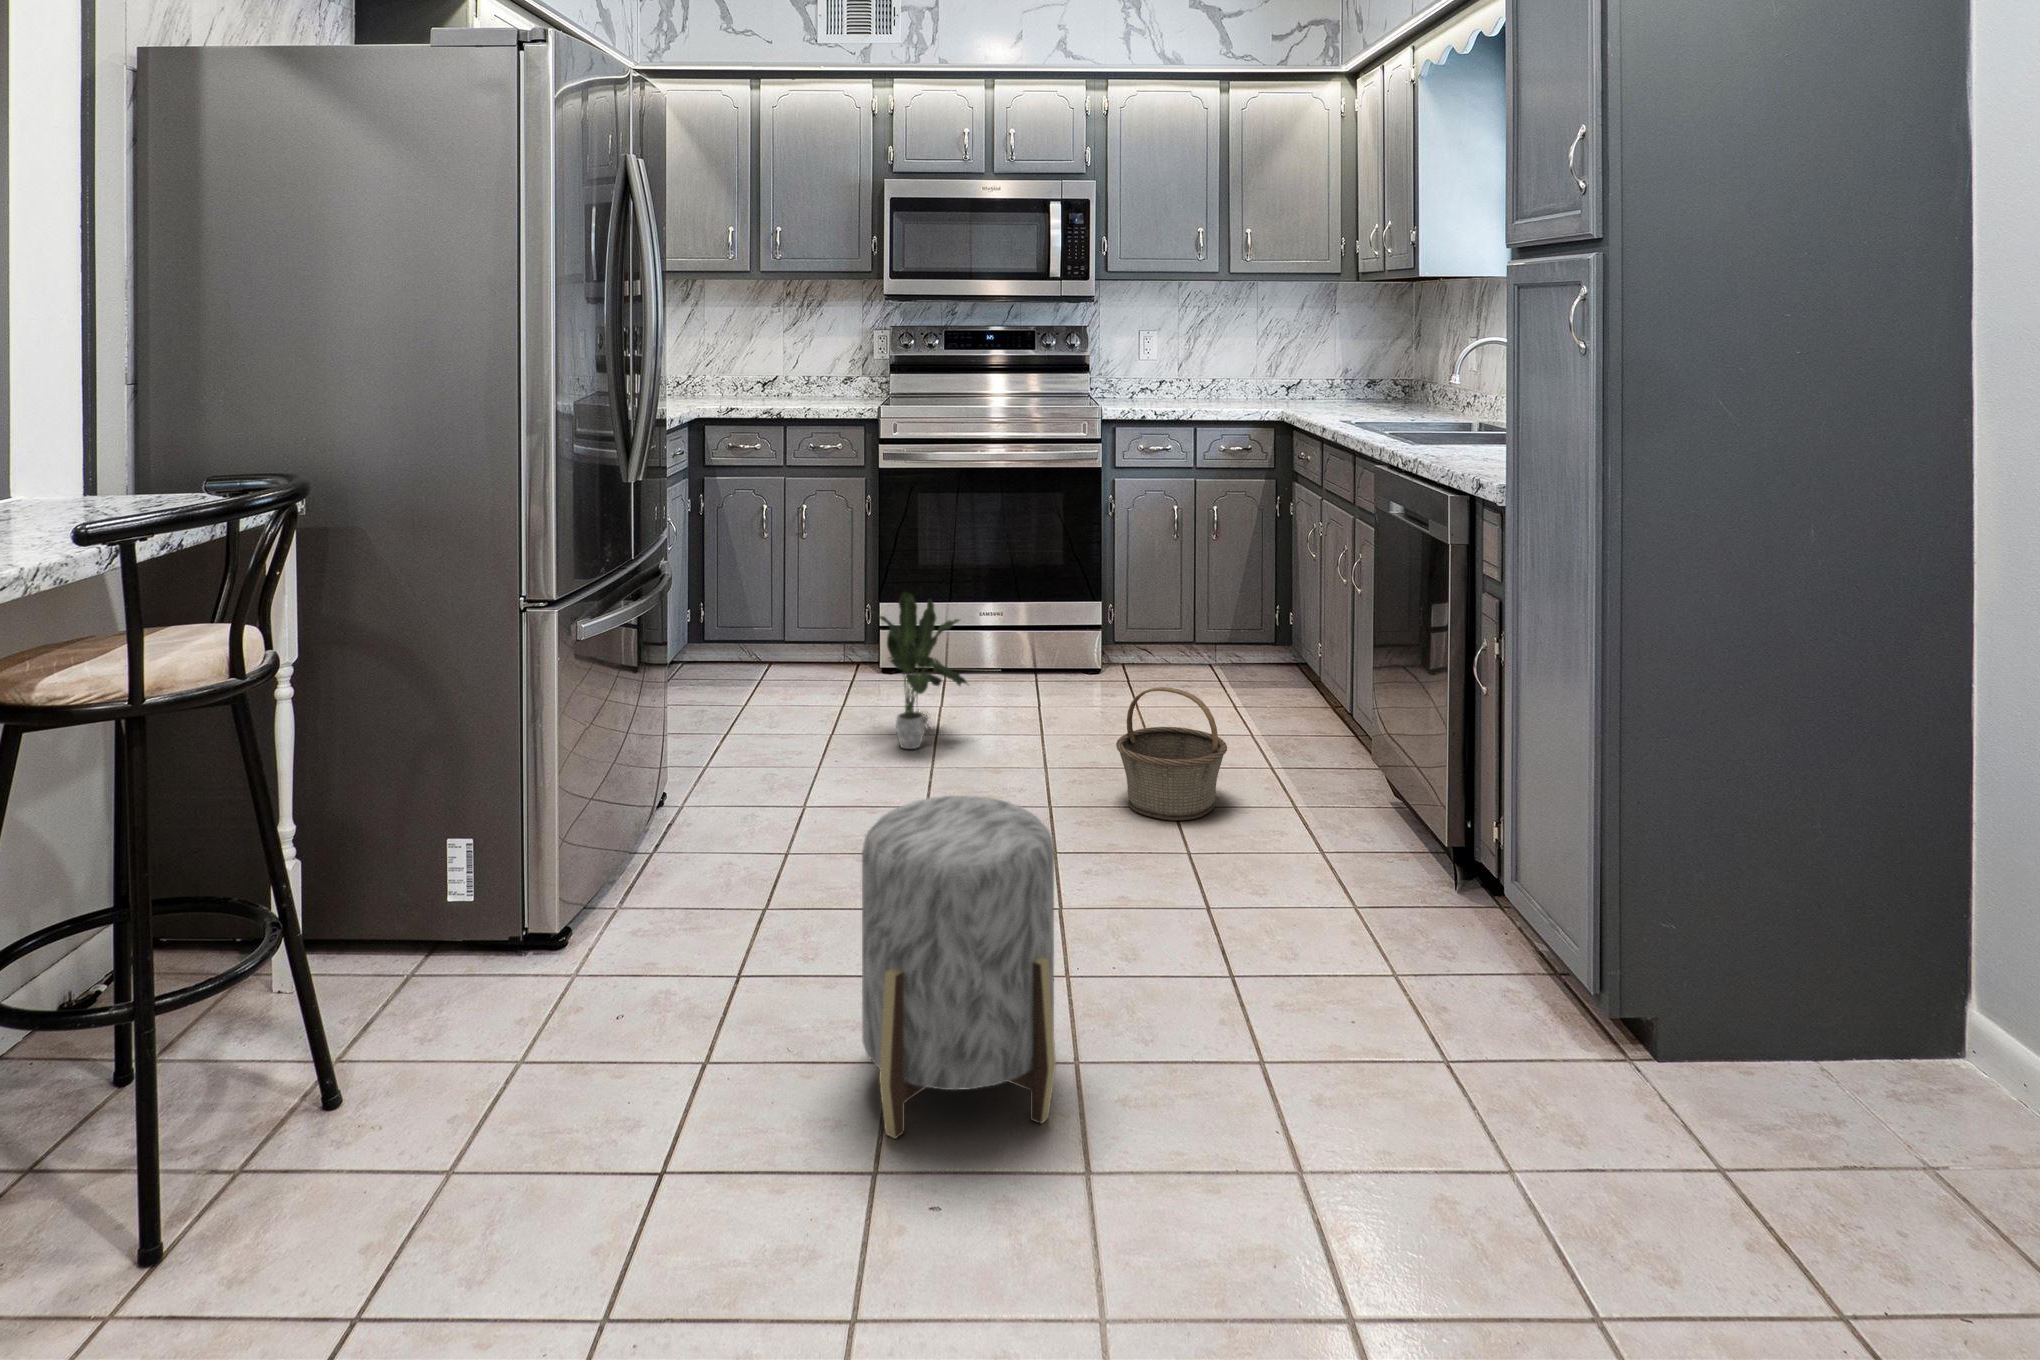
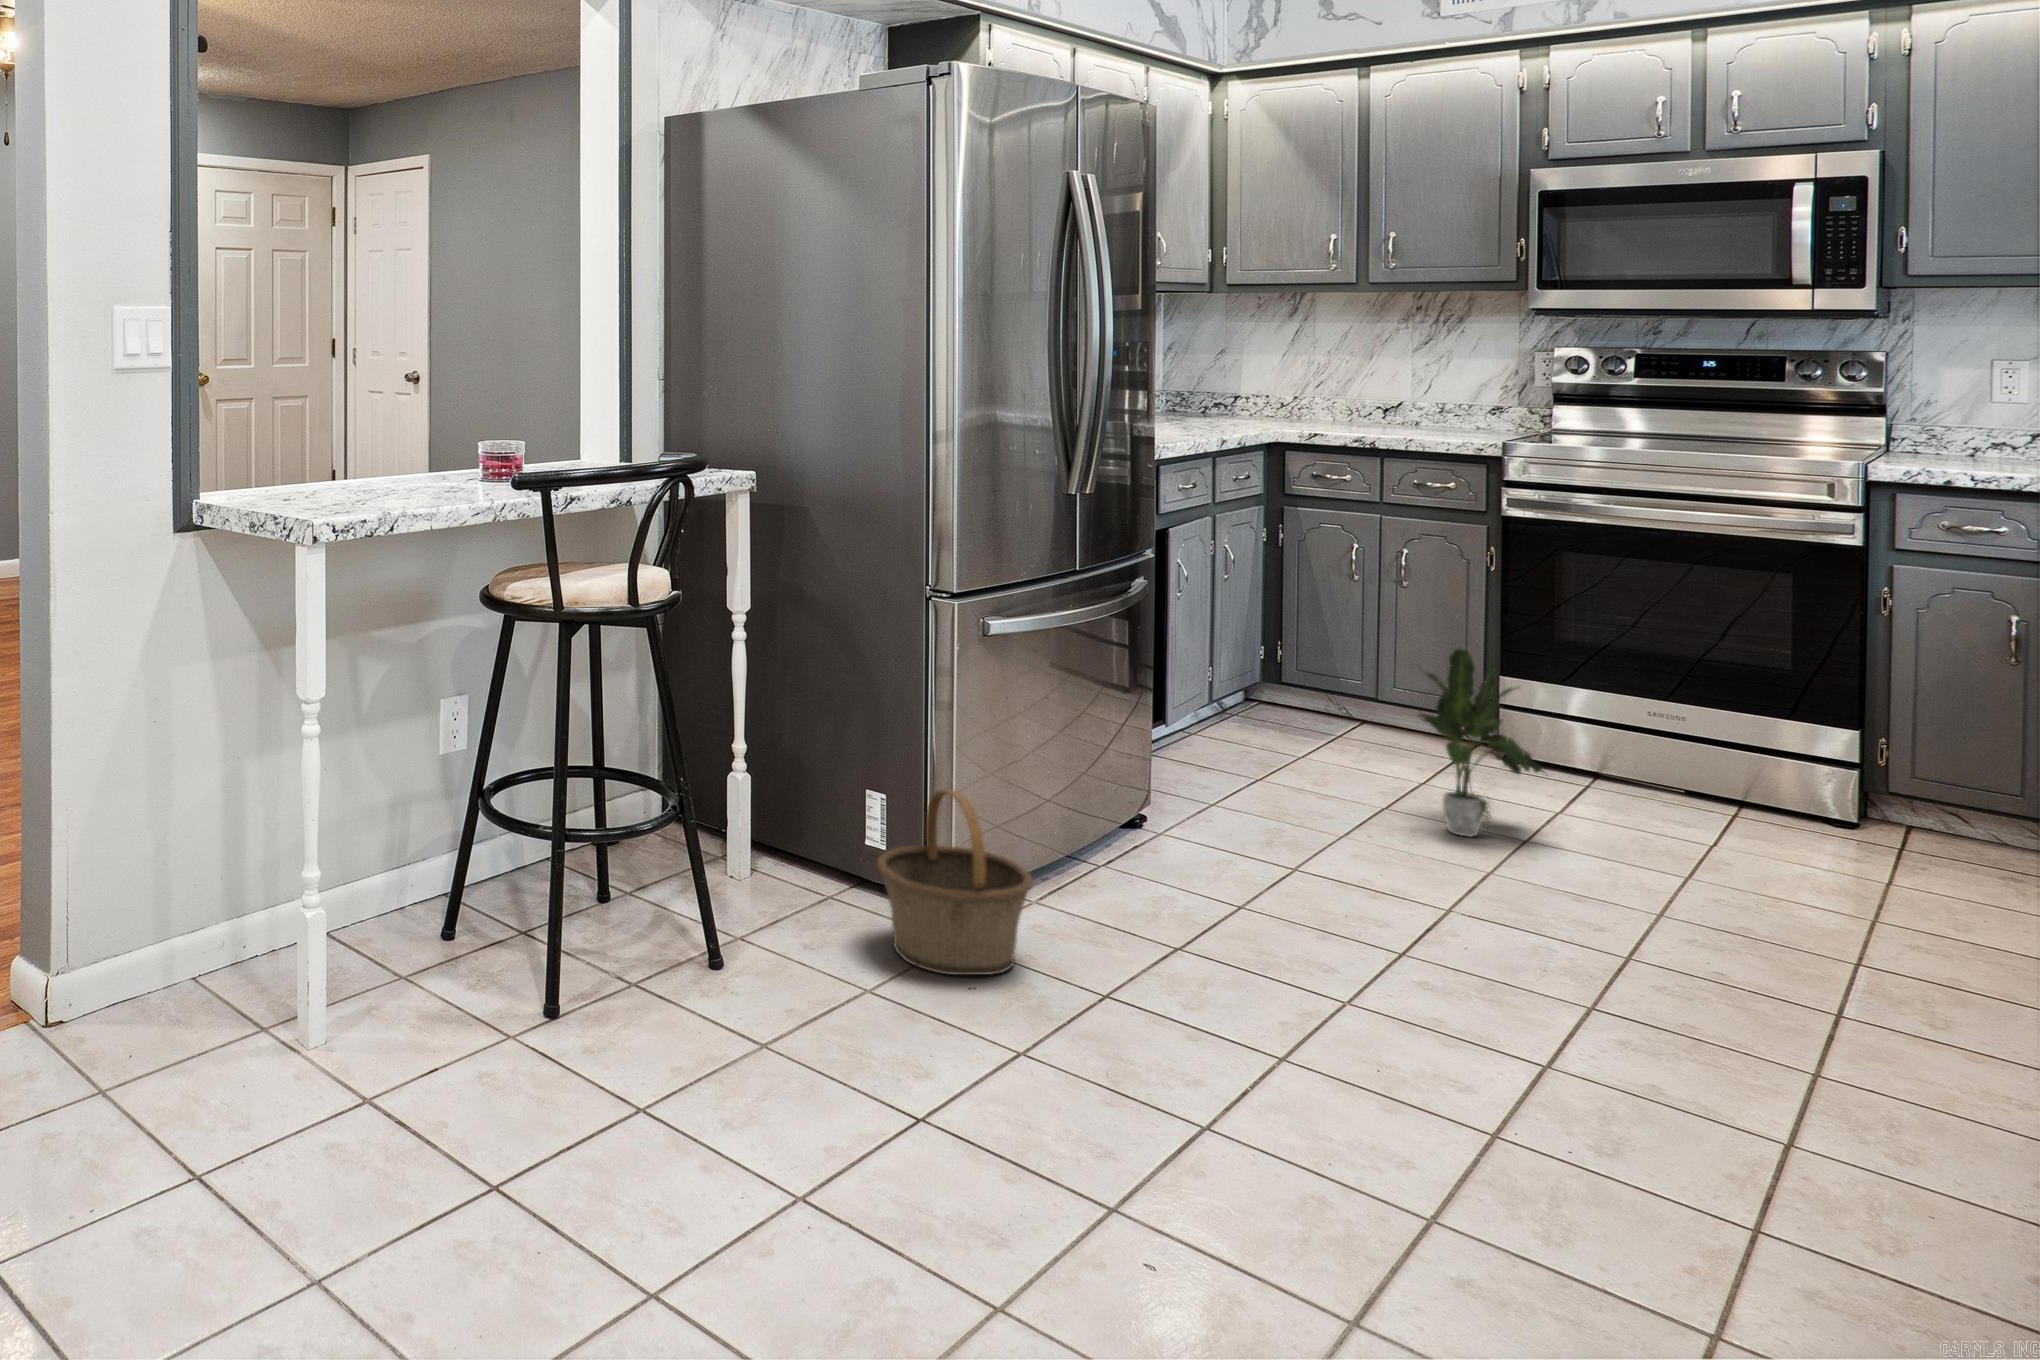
basket: present [1116,687,1227,820] -> present [877,790,1033,975]
stool: present [862,796,1056,1139] -> none [1100,769,1333,1112]

